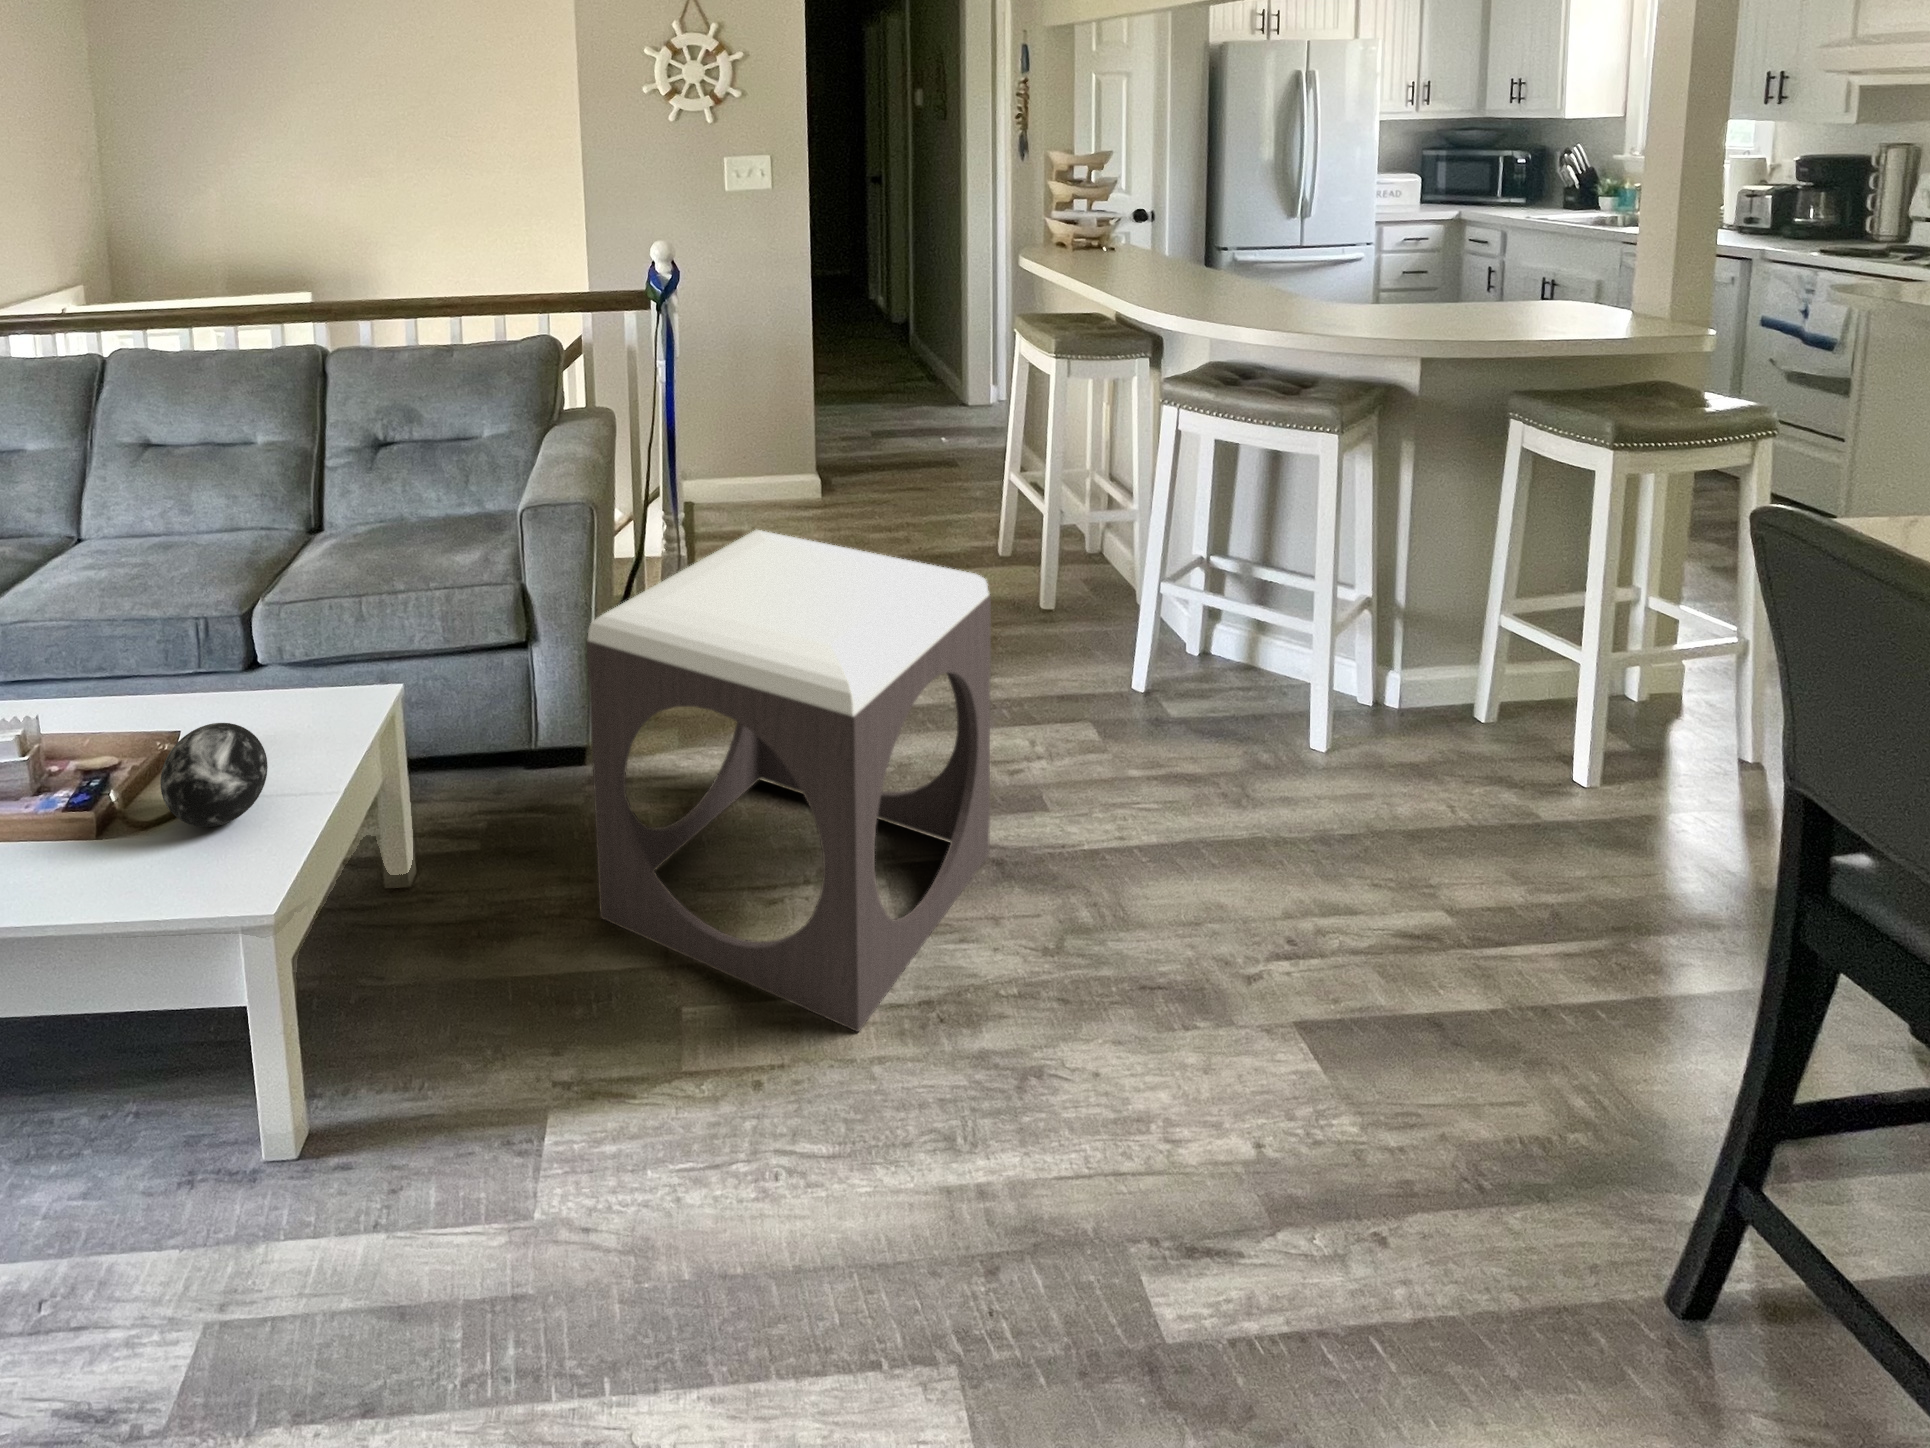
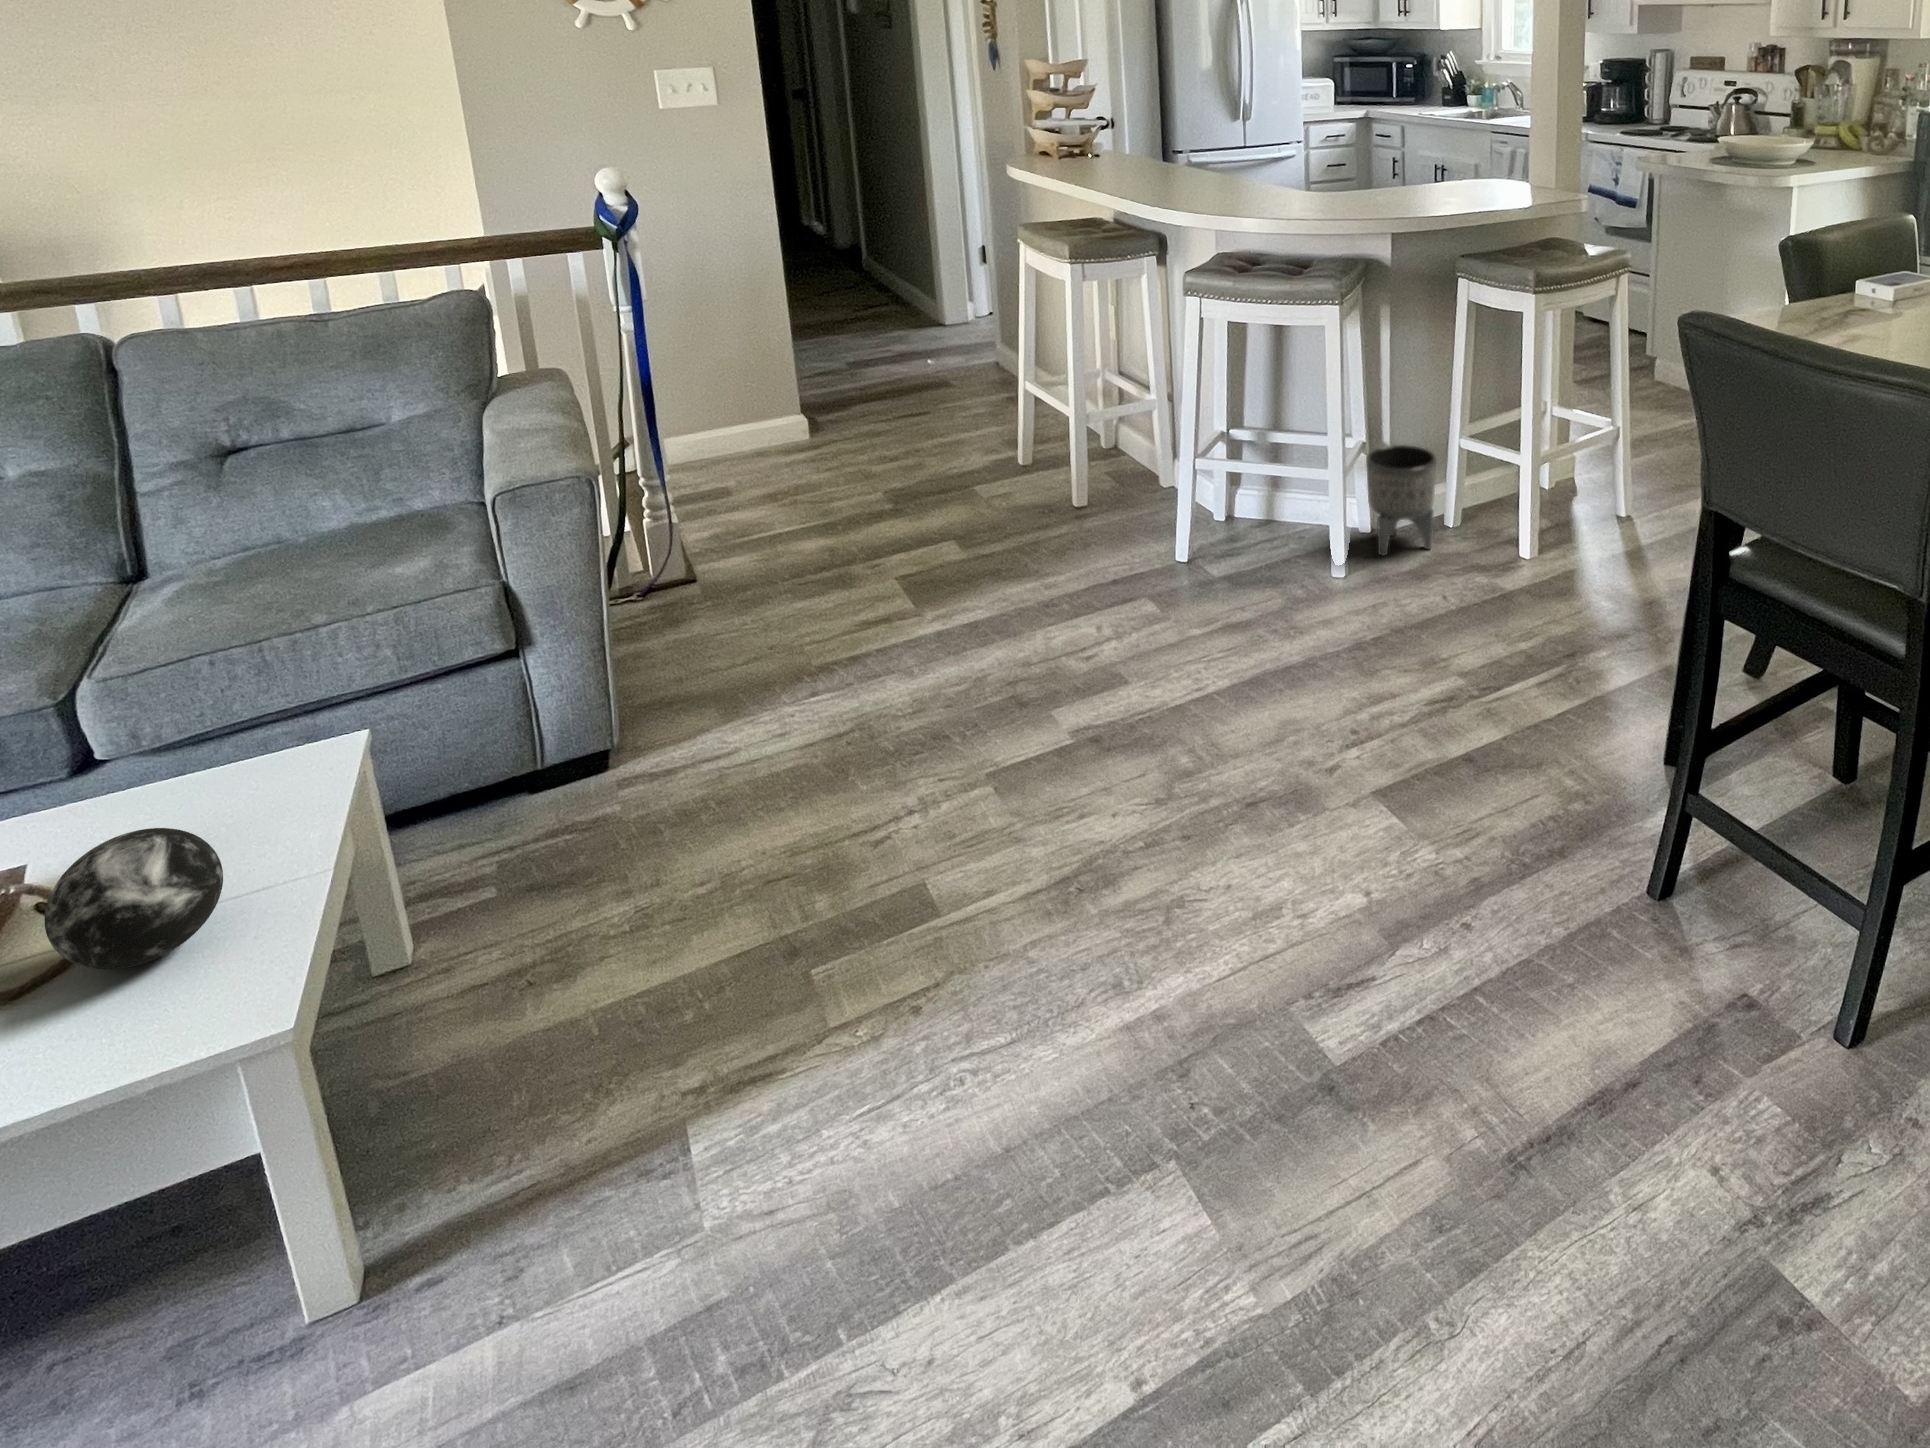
footstool: present [586,530,991,1032] -> none [641,475,1087,928]
planter: none [1367,603,1462,739] -> present [1366,445,1437,556]

